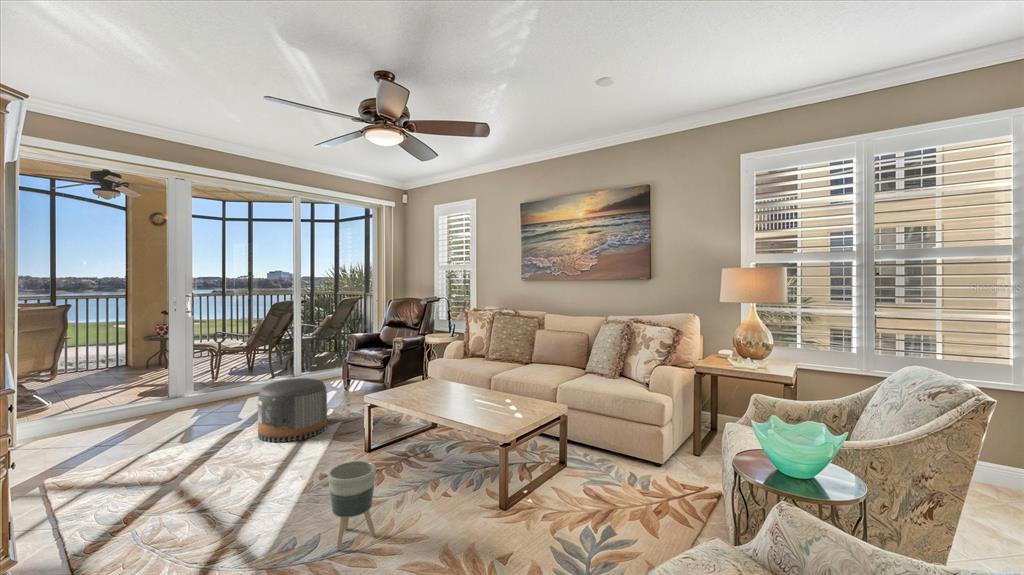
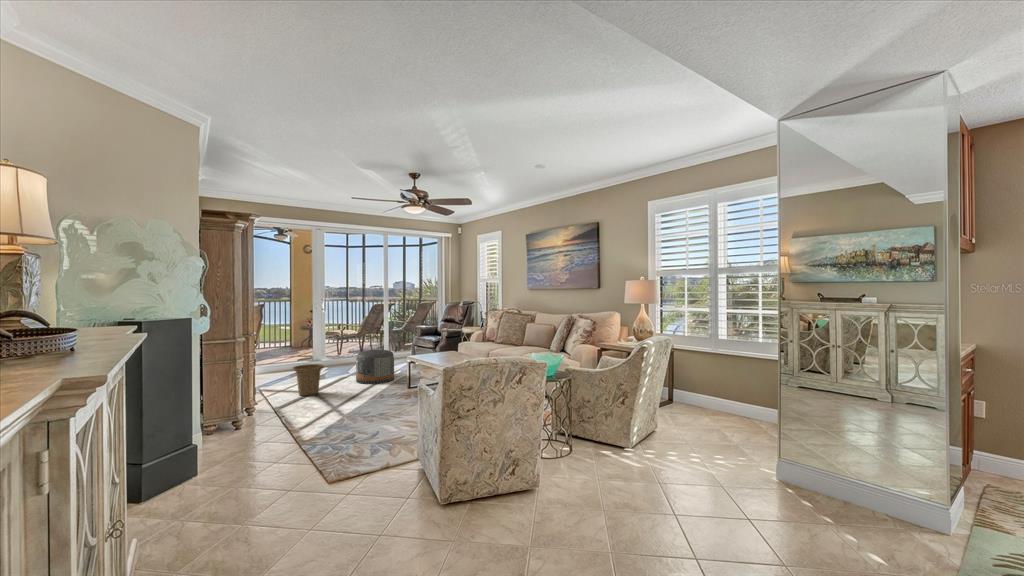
basket: none [124,418,197,488] -> present [292,364,324,396]
planter: present [328,461,376,551] -> none [375,381,398,419]

